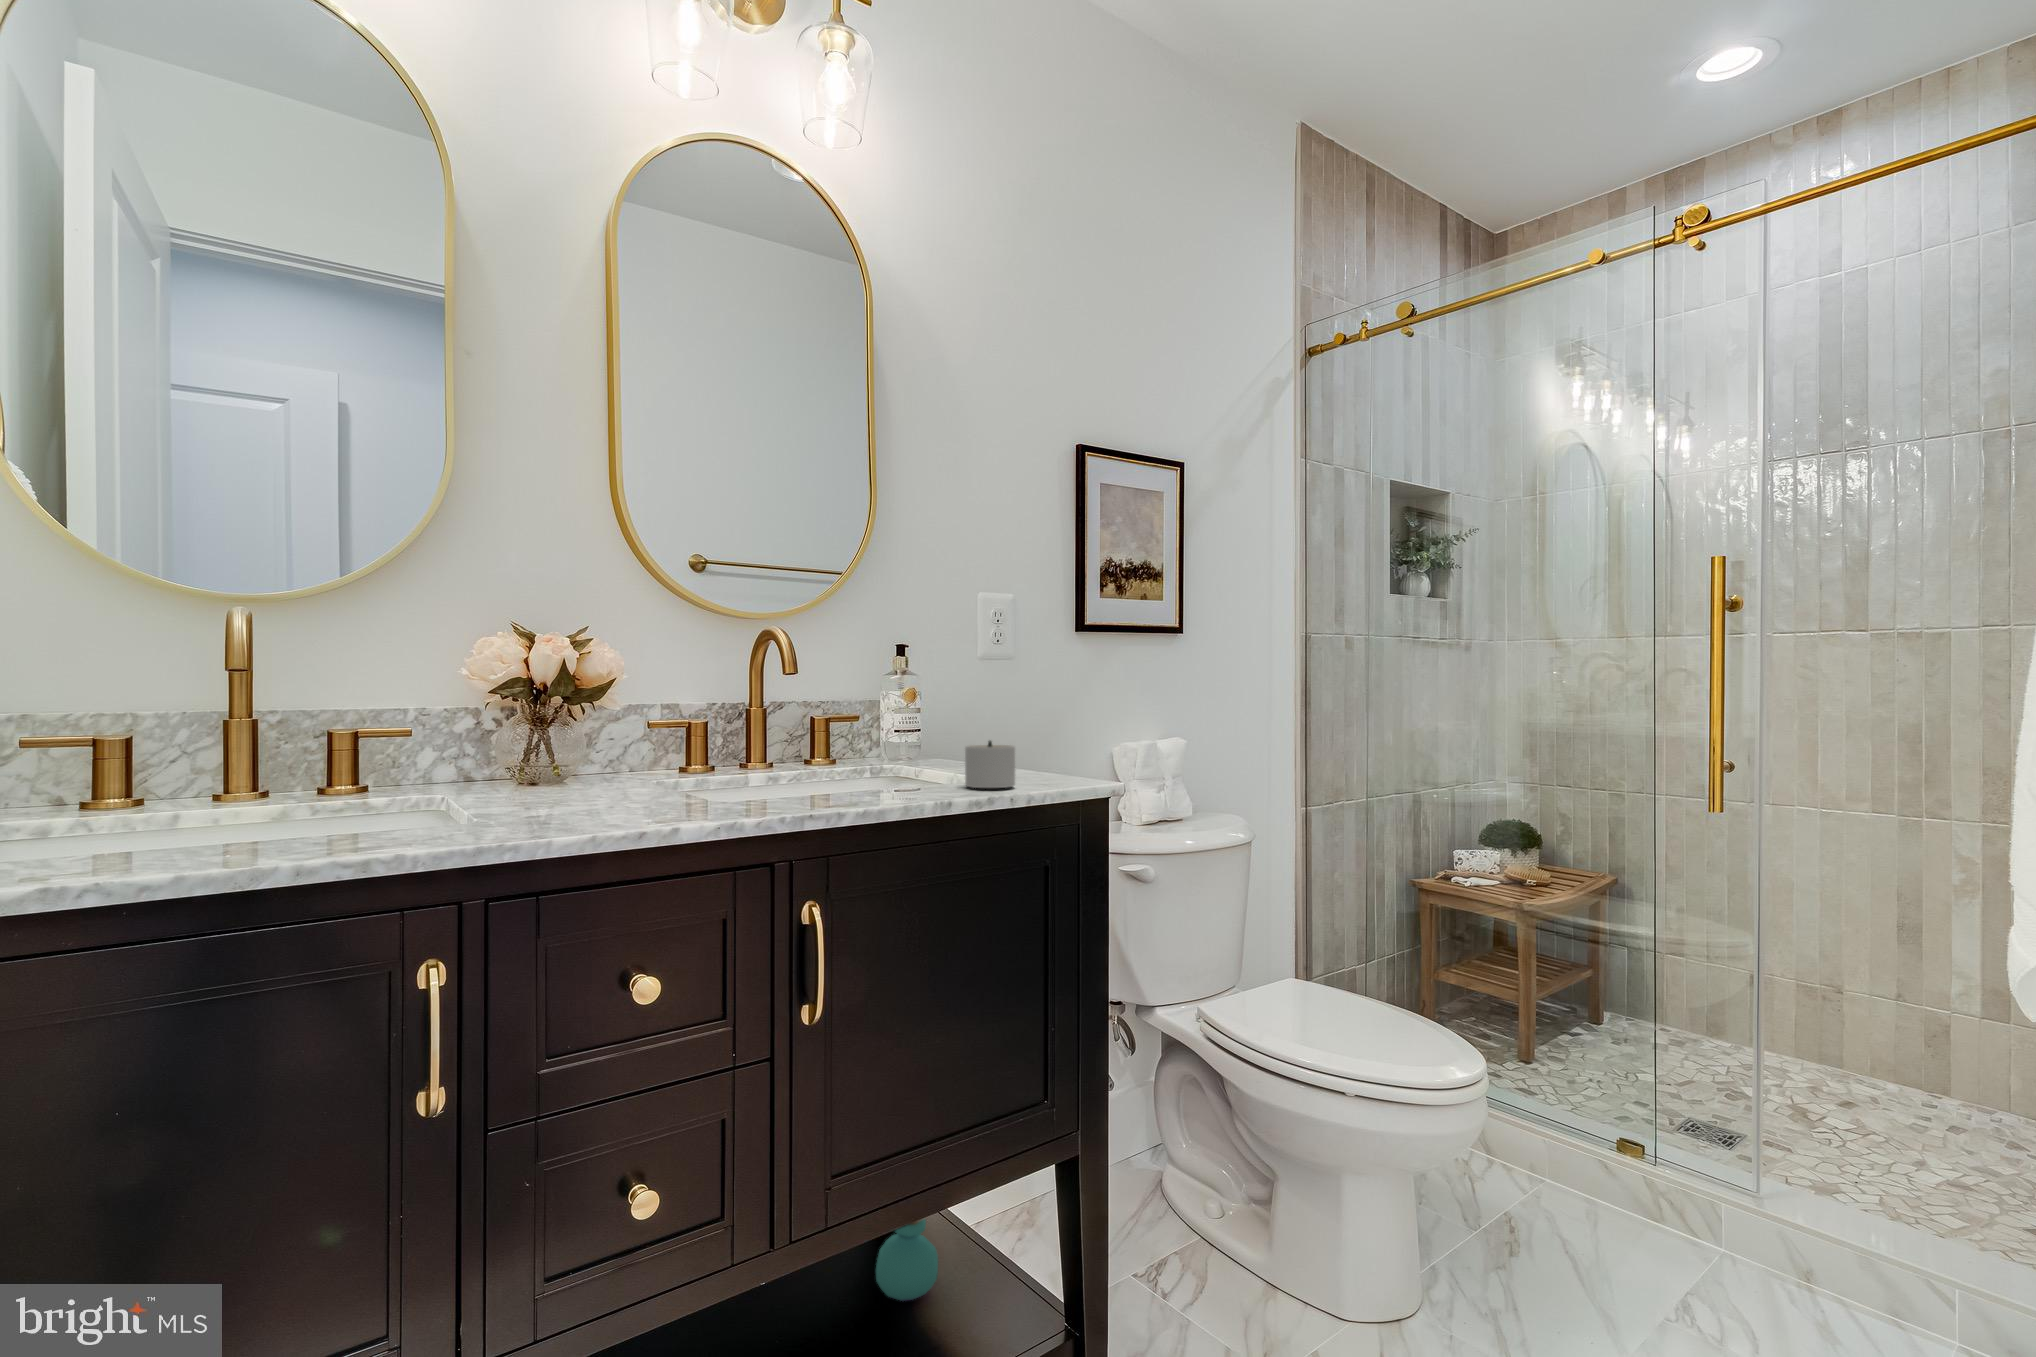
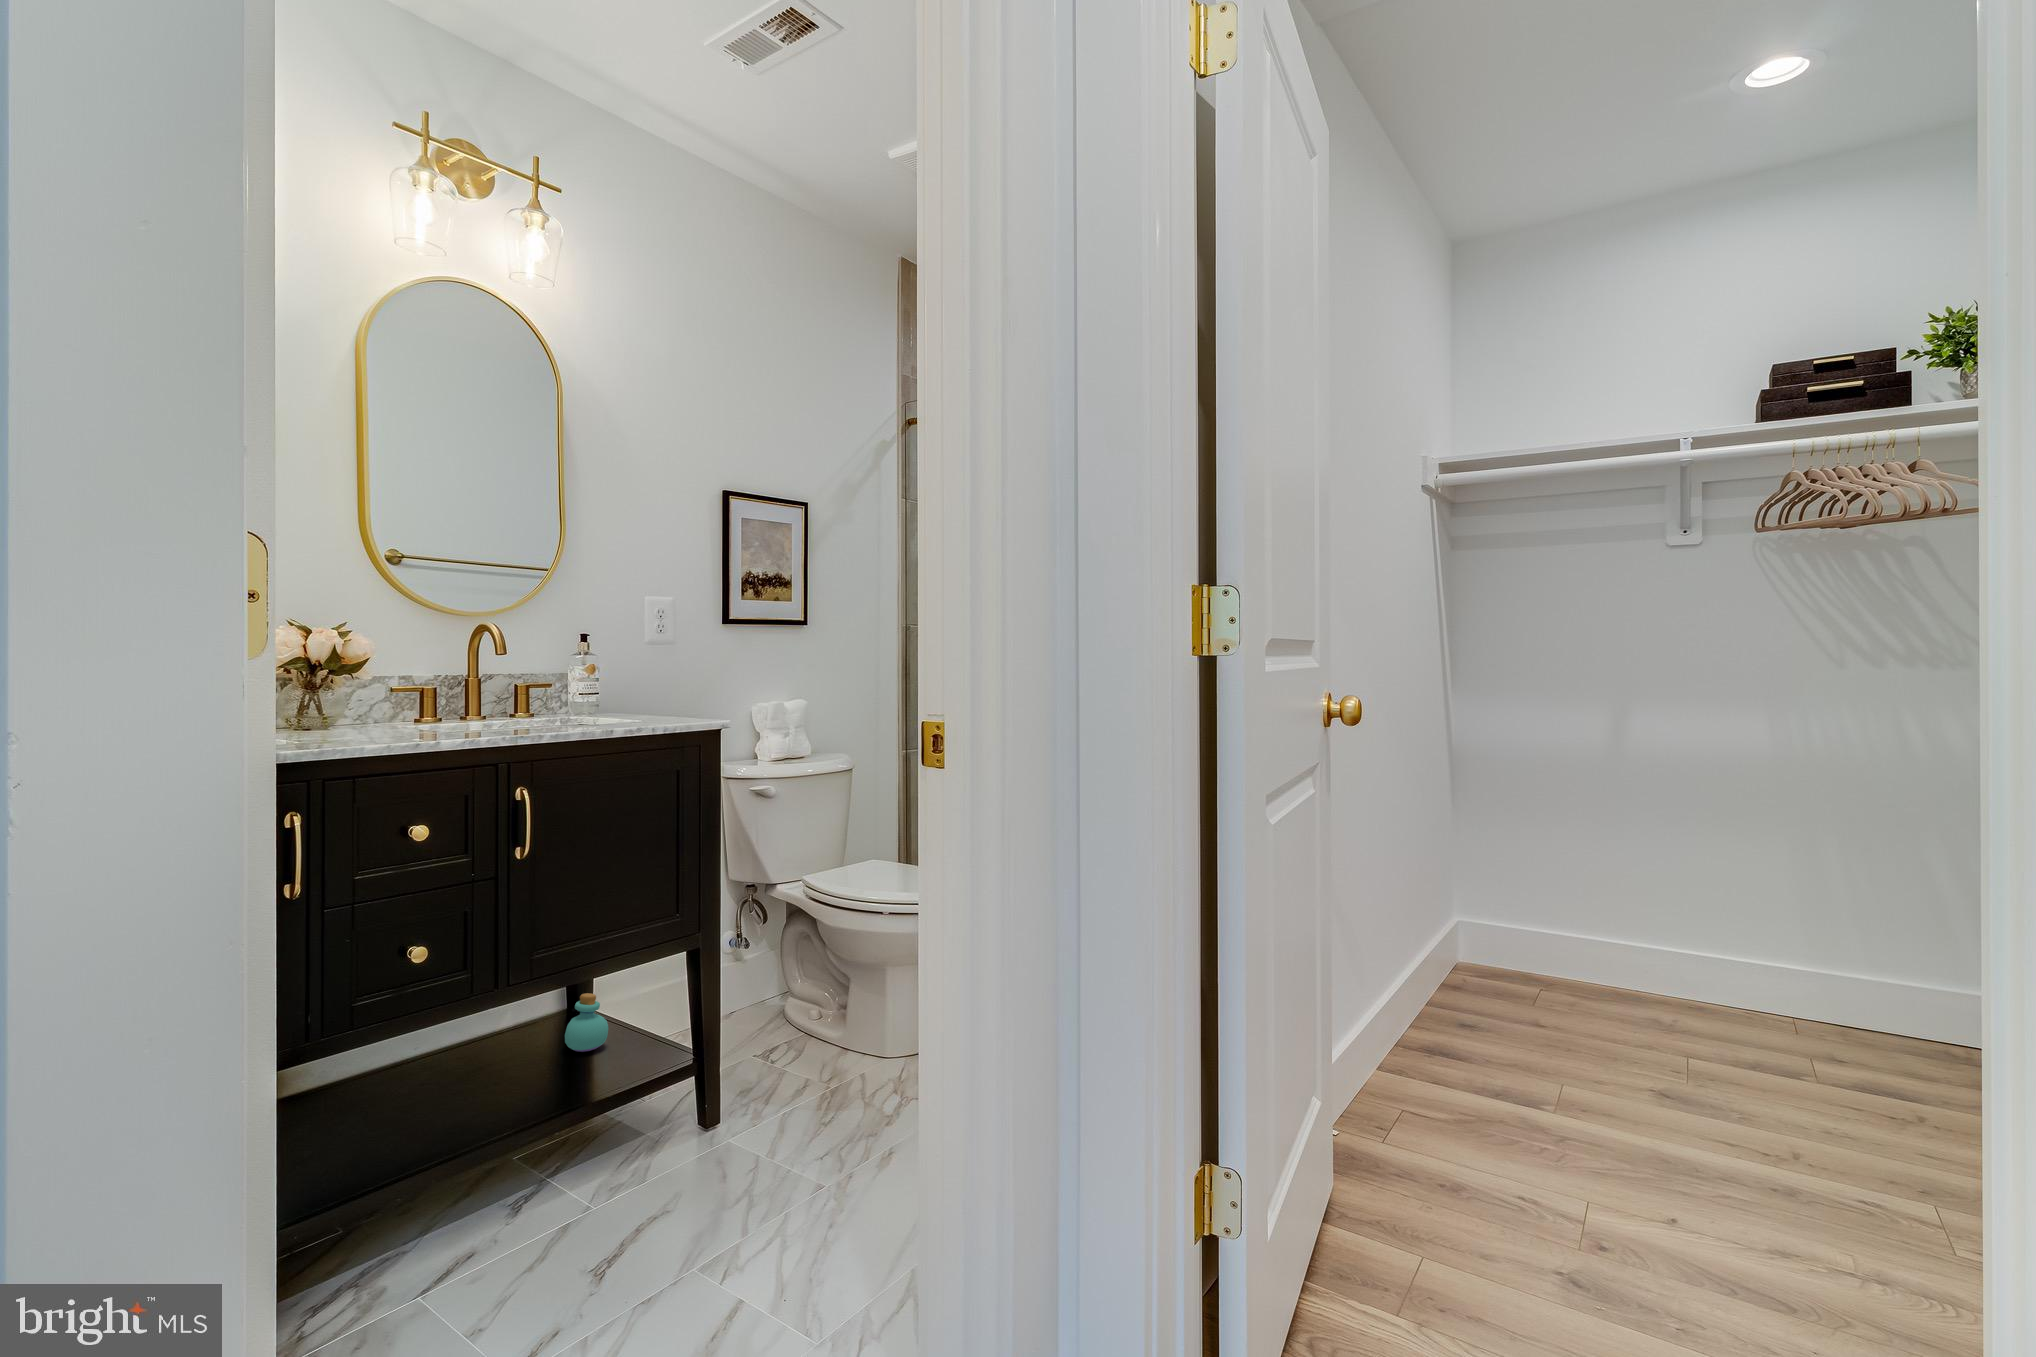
candle: present [965,741,1015,788] -> none [624,698,673,727]

